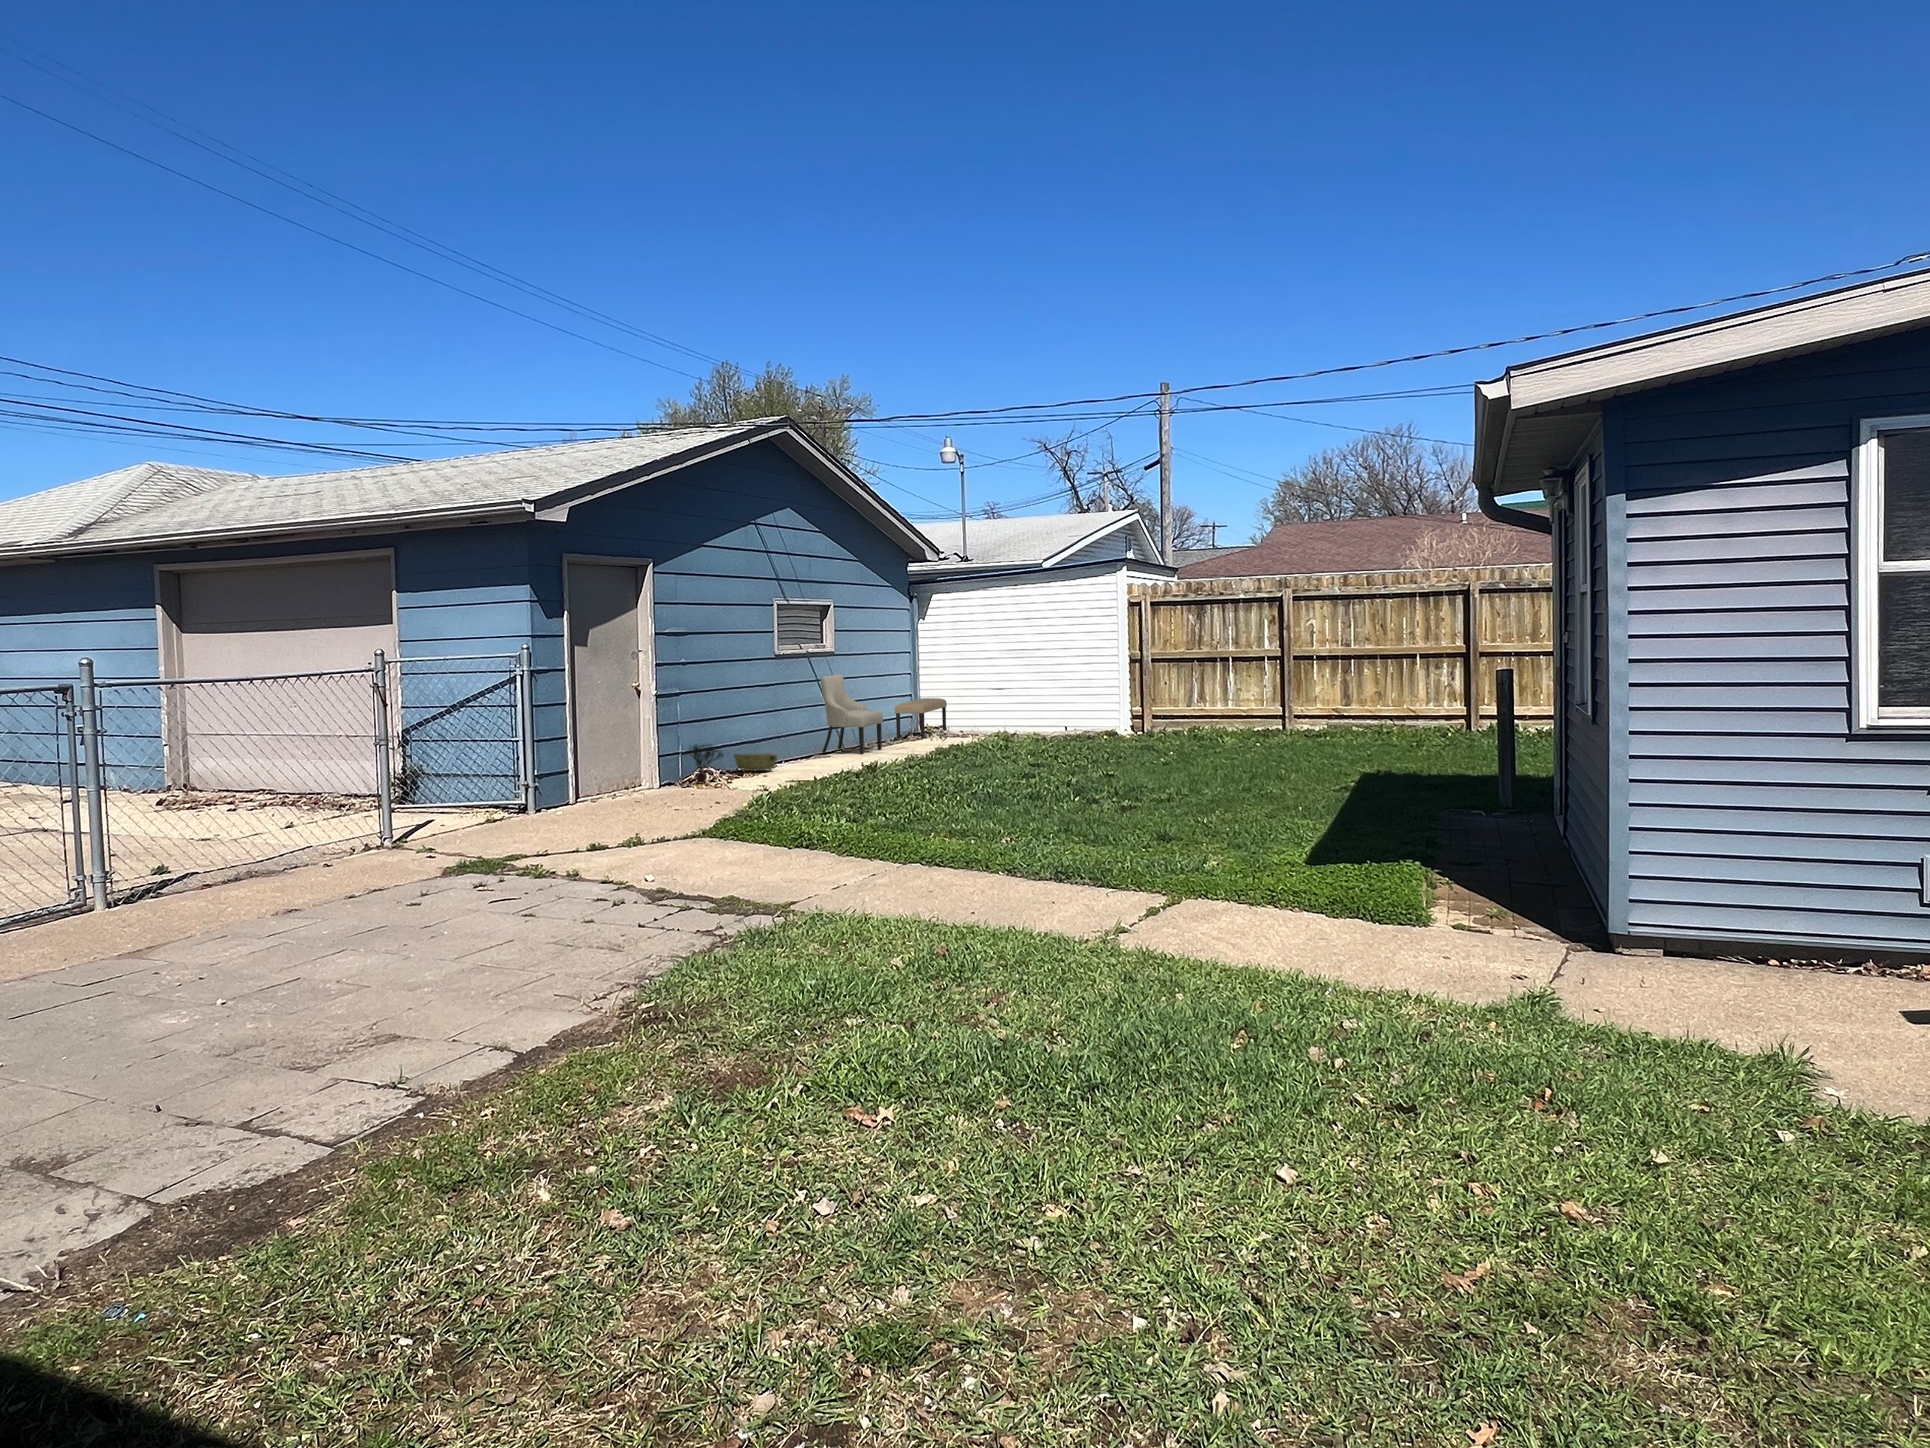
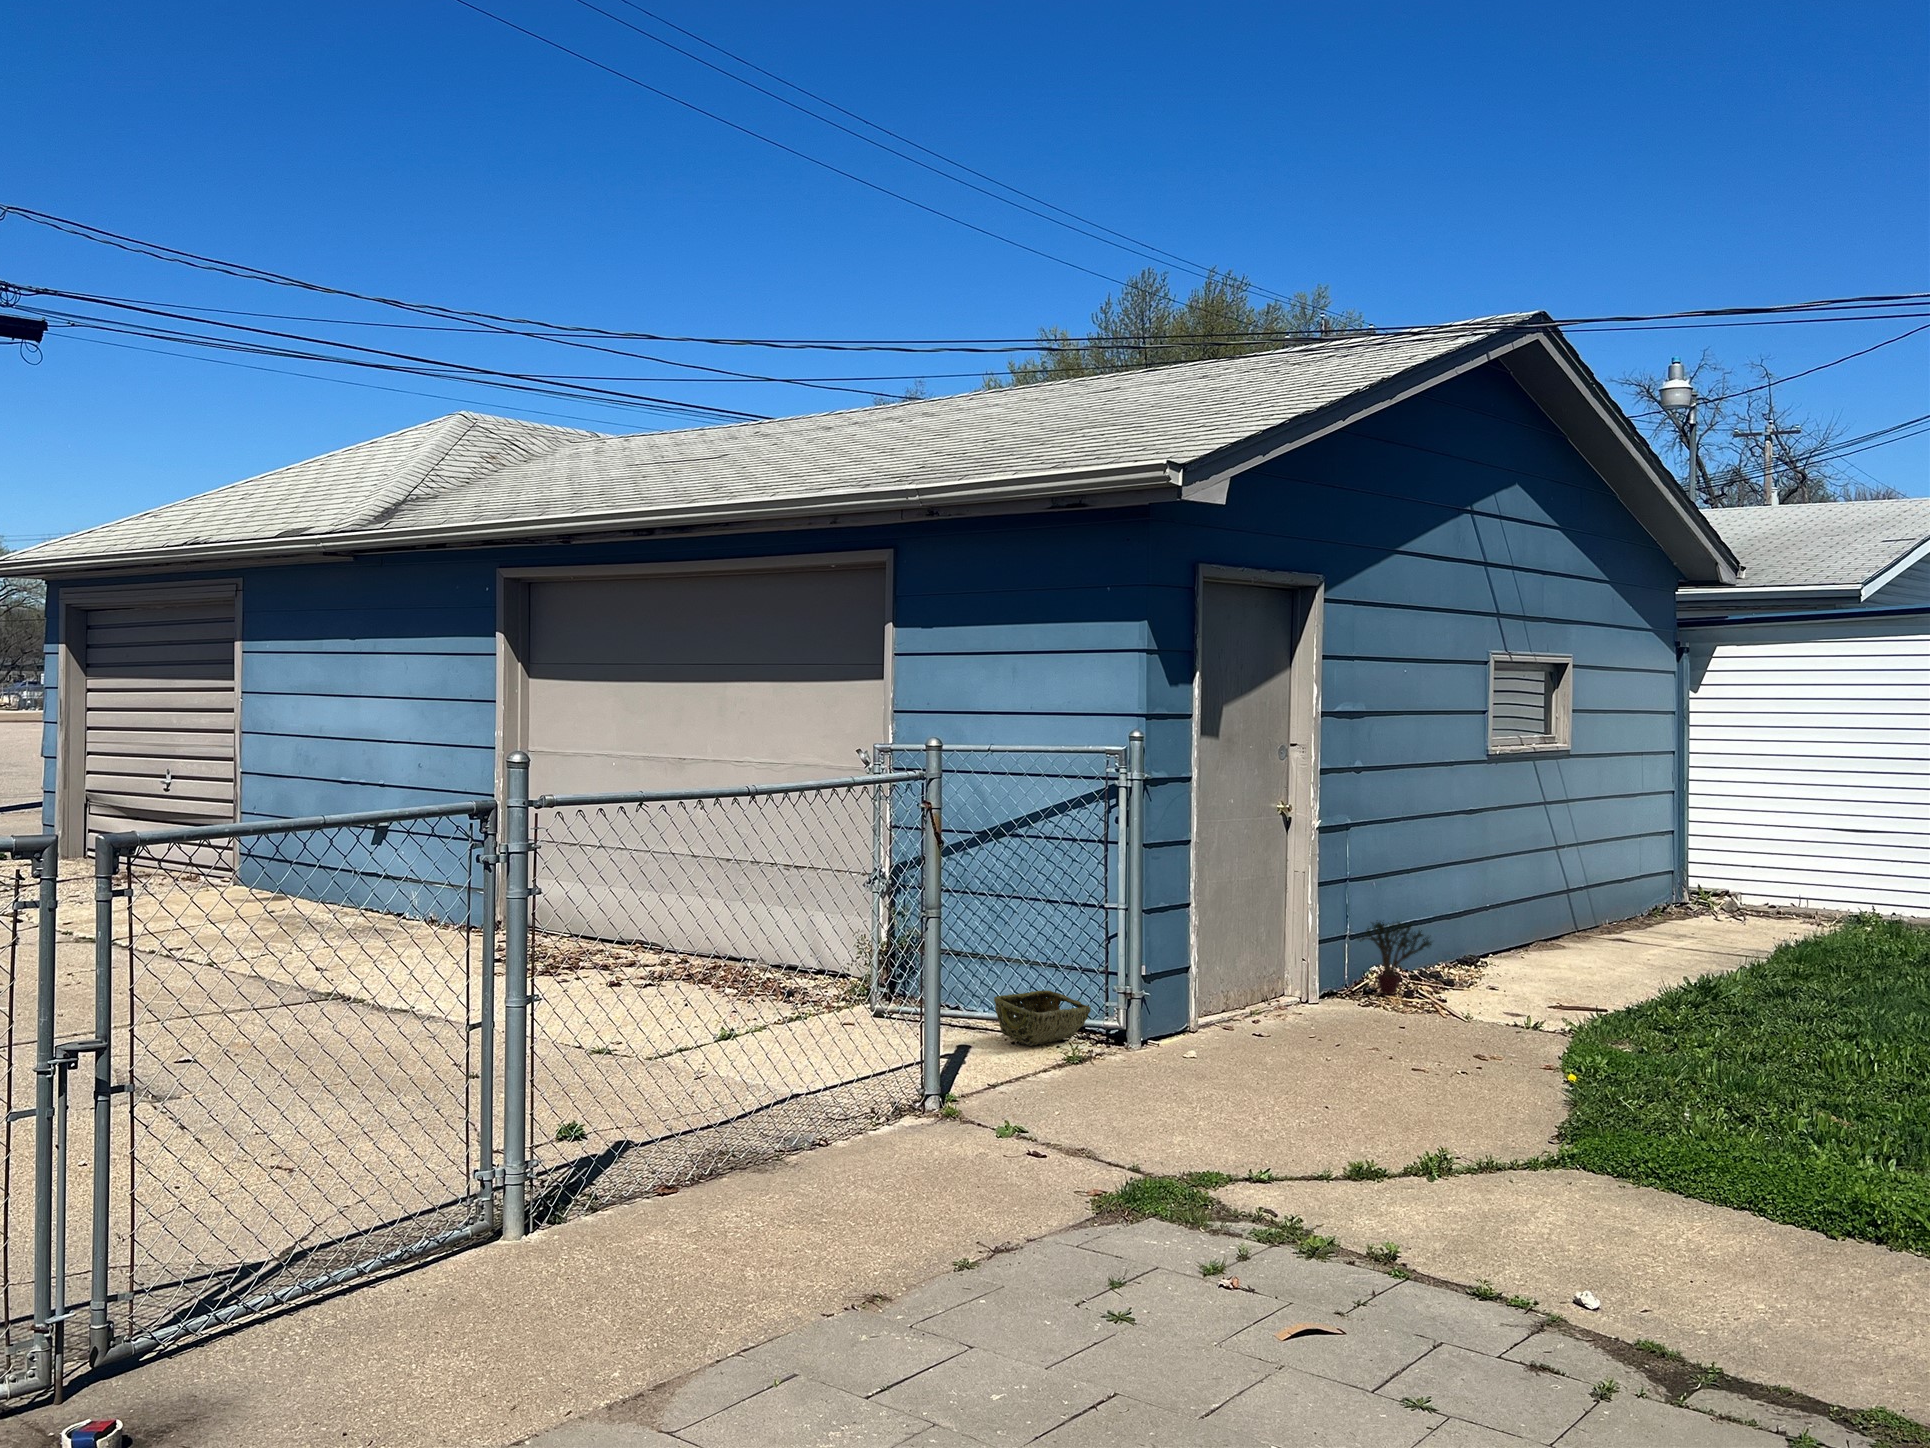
chair: present [820,674,883,754] -> none [1555,793,1674,949]
bench: present [895,698,947,738] -> none [1665,842,1754,918]
woven basket: present [734,753,777,771] -> present [994,990,1091,1046]

